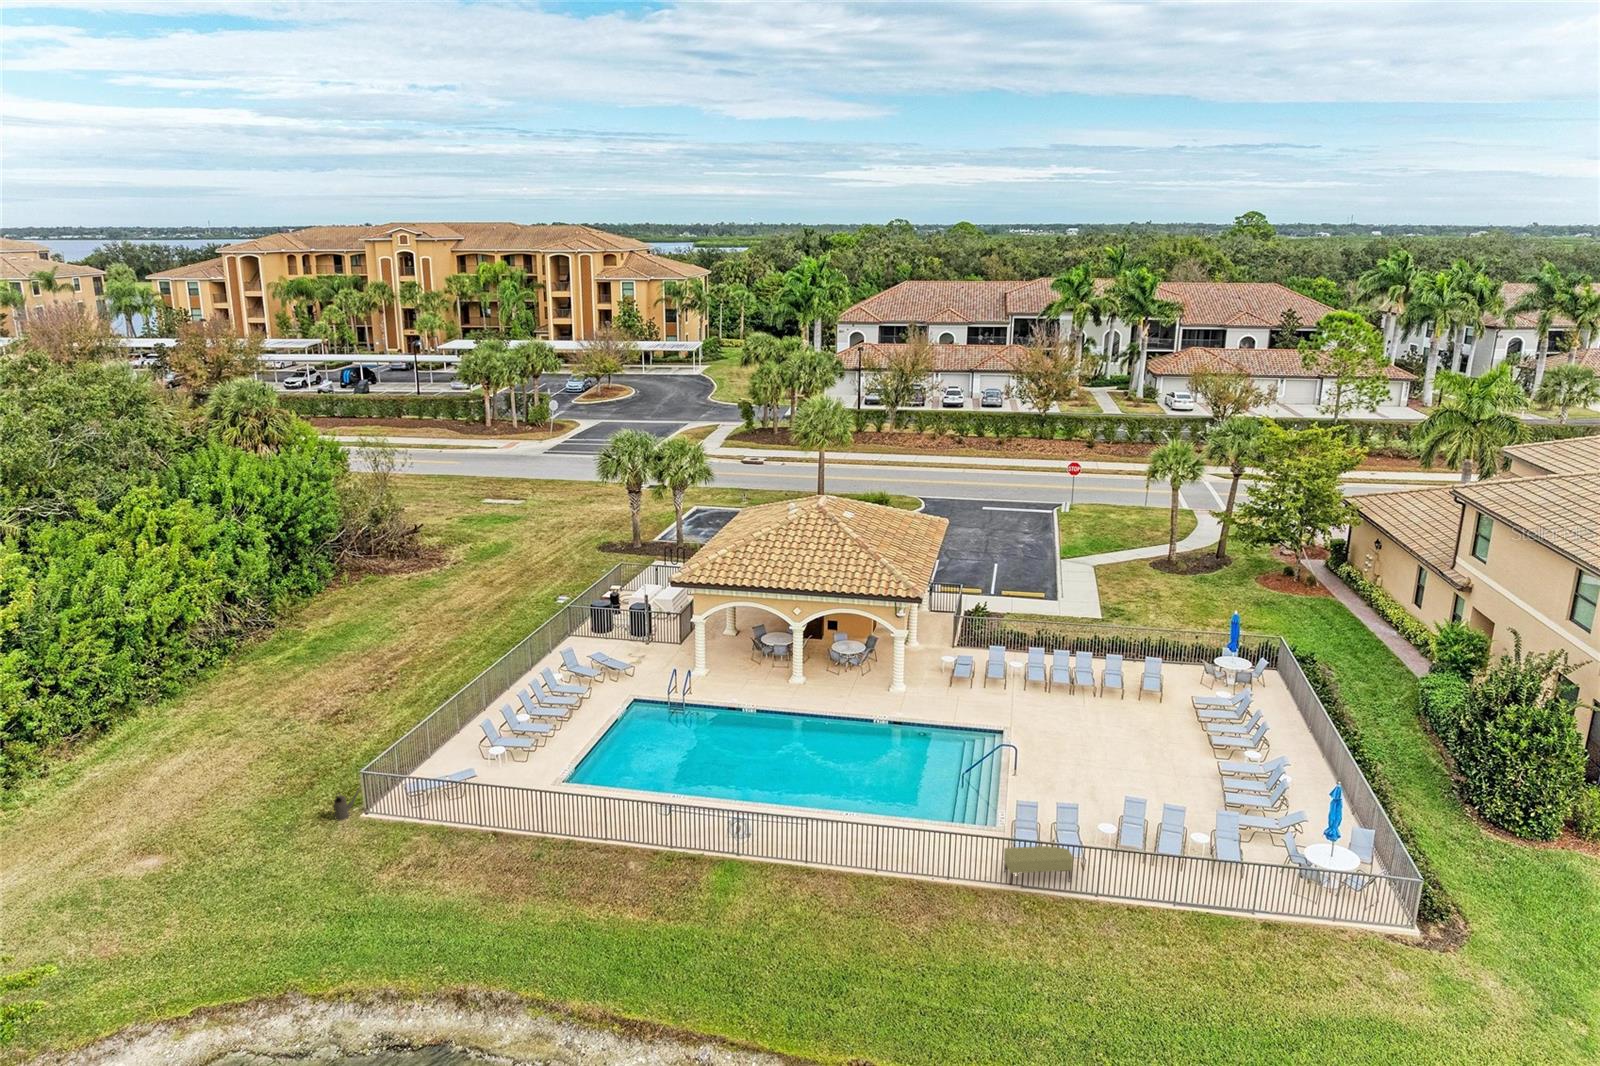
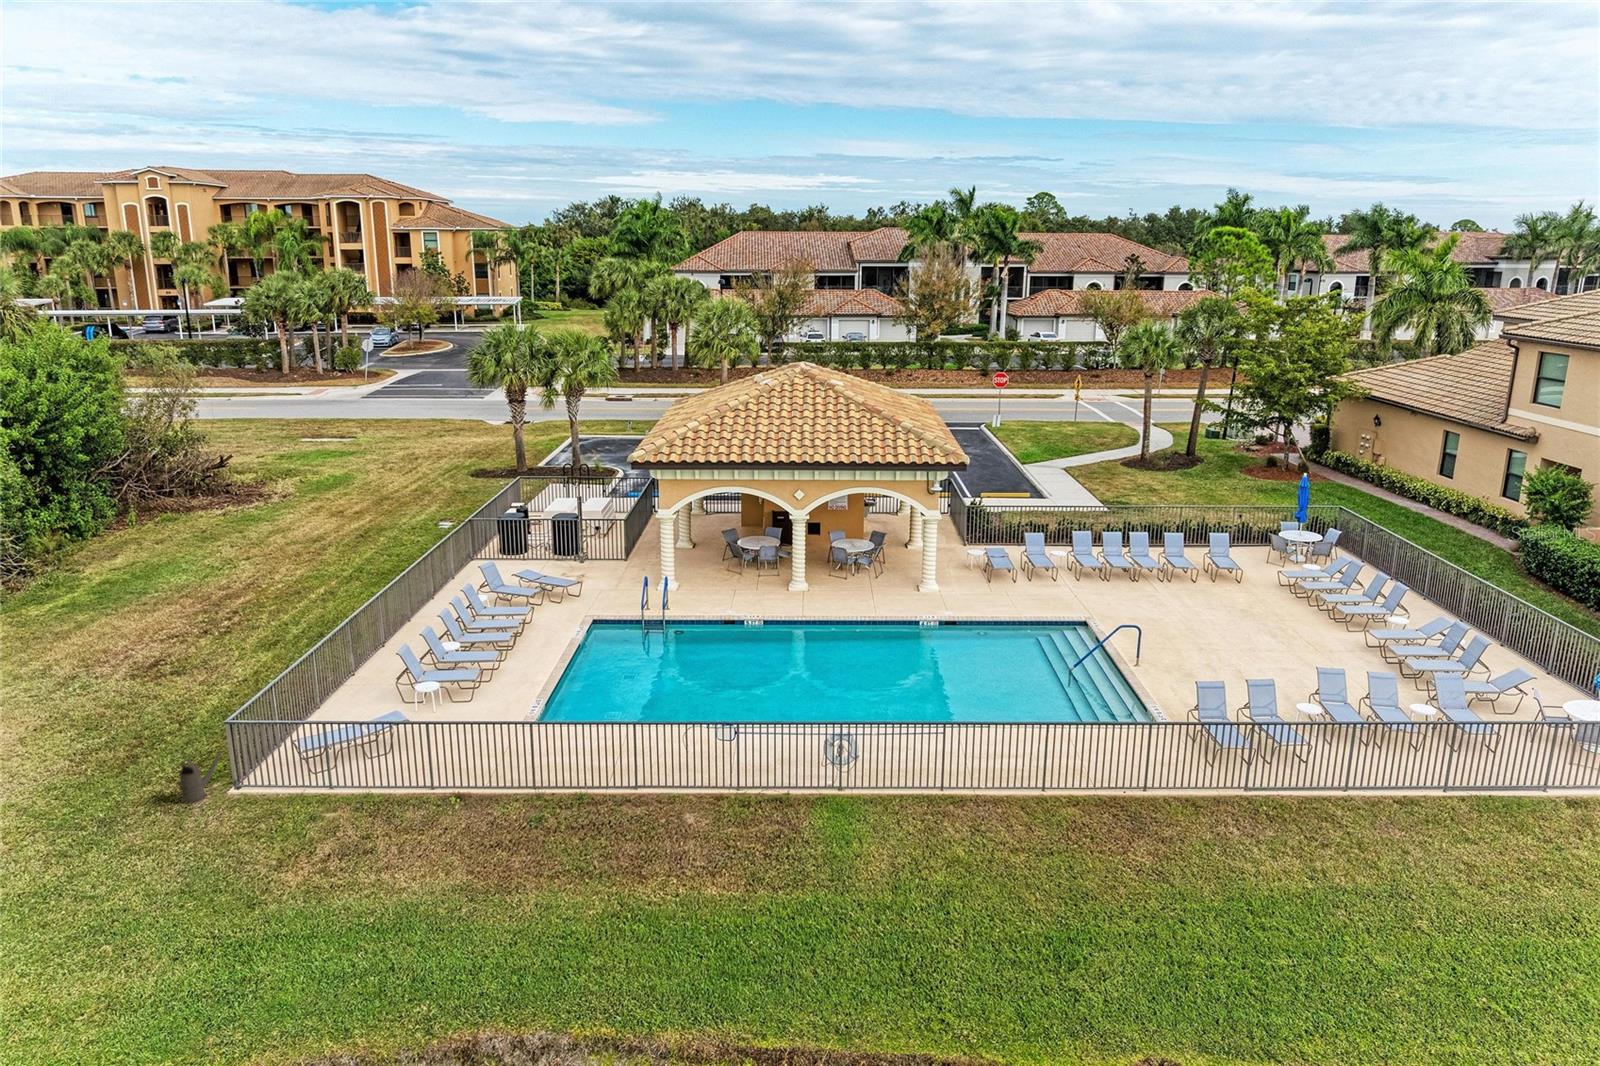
bench: present [1004,846,1073,884] -> none [1204,730,1301,789]

